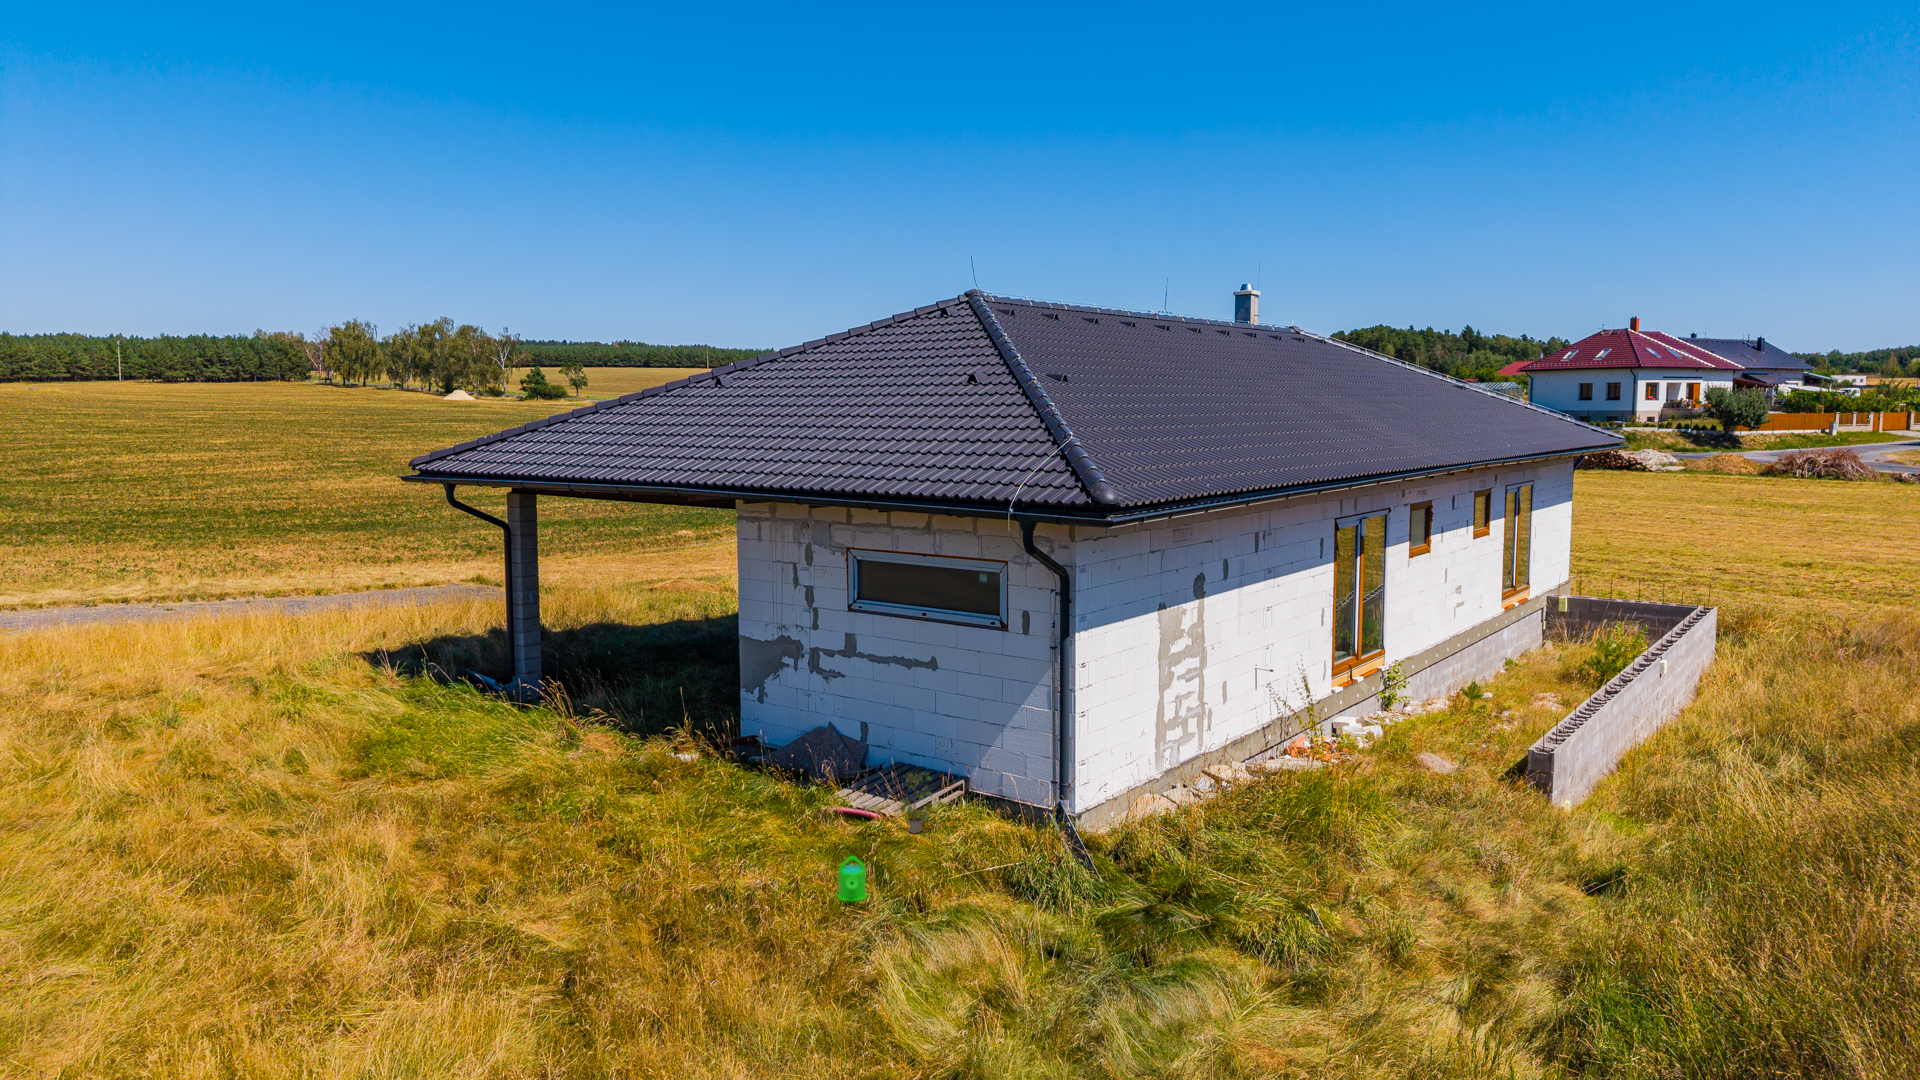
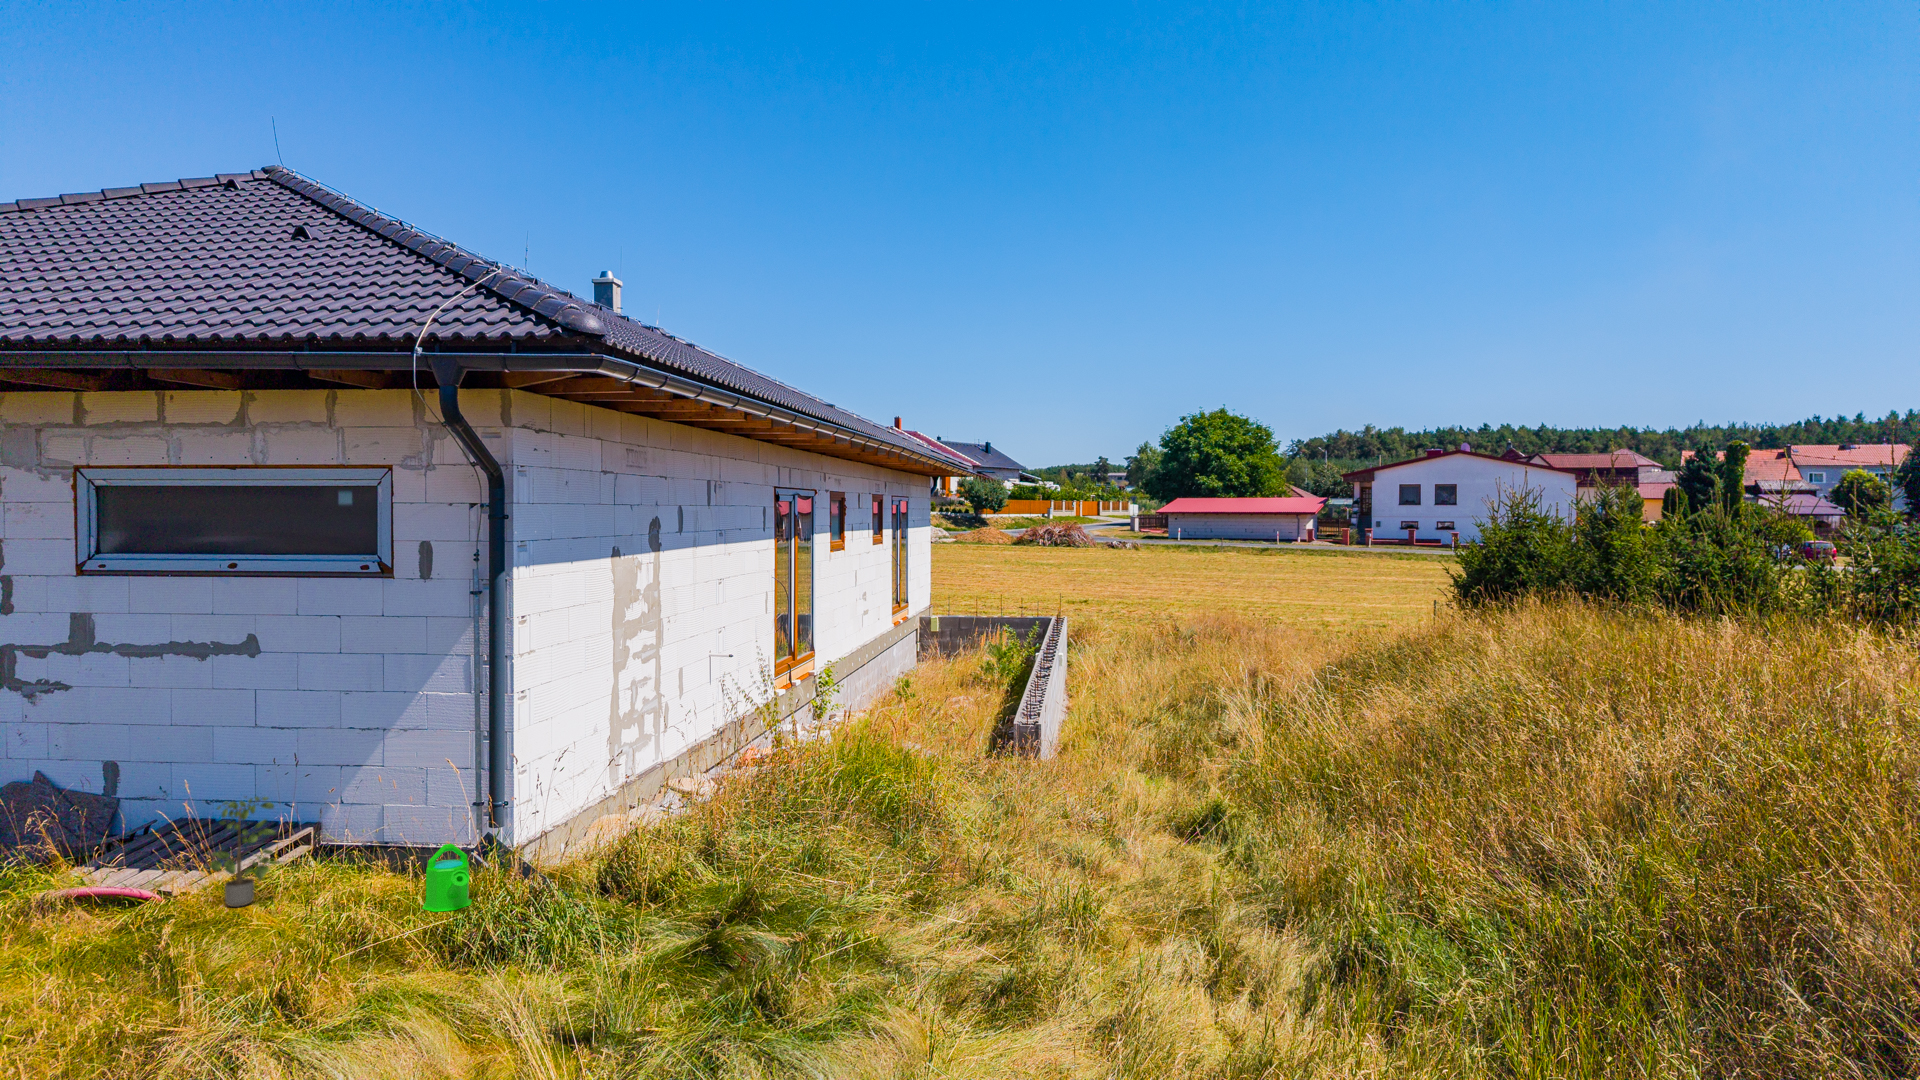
watering can: present [837,856,868,902] -> present [422,844,472,912]

